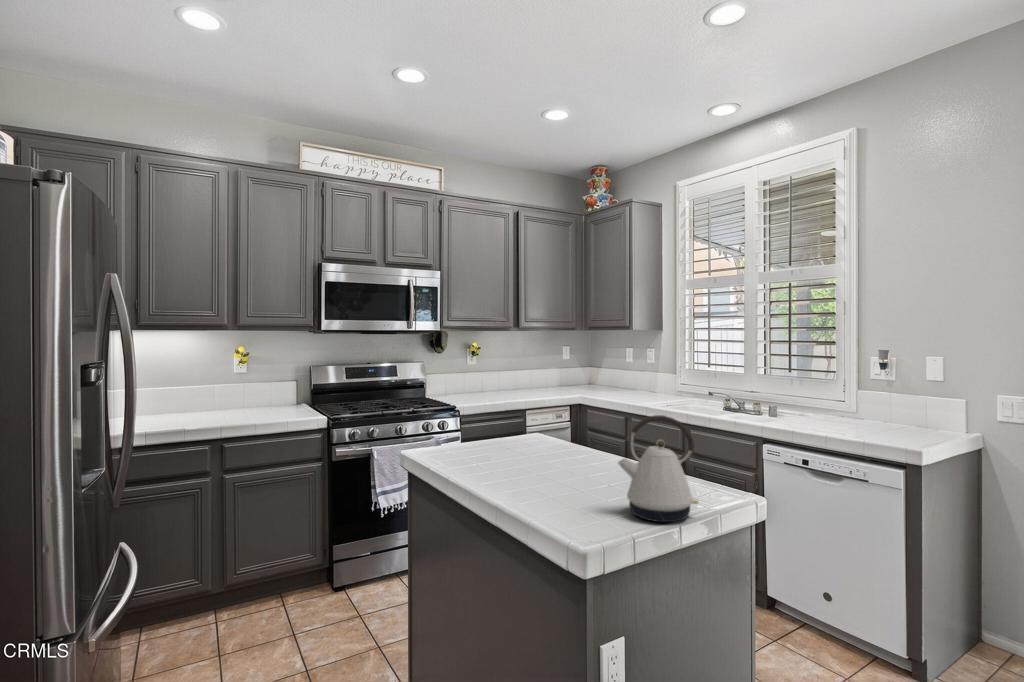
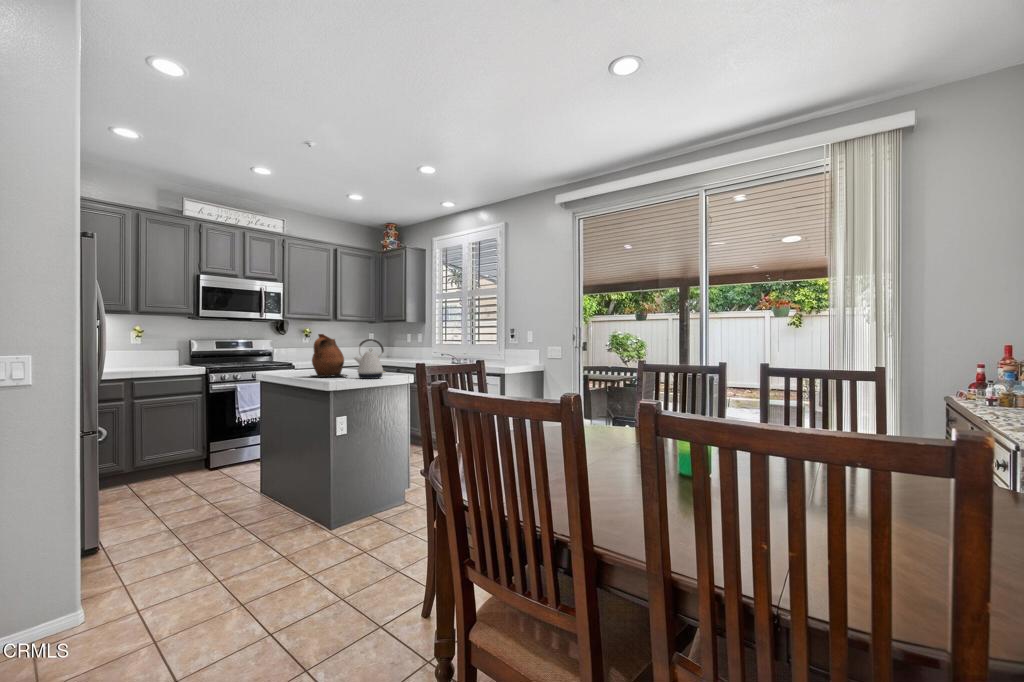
ceramic pitcher: none [506,396,598,502] -> present [311,334,347,377]

